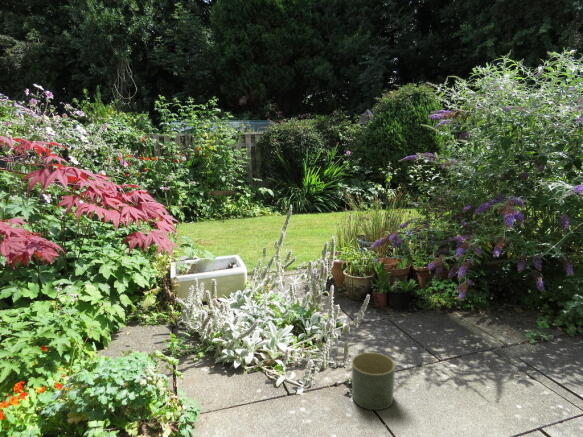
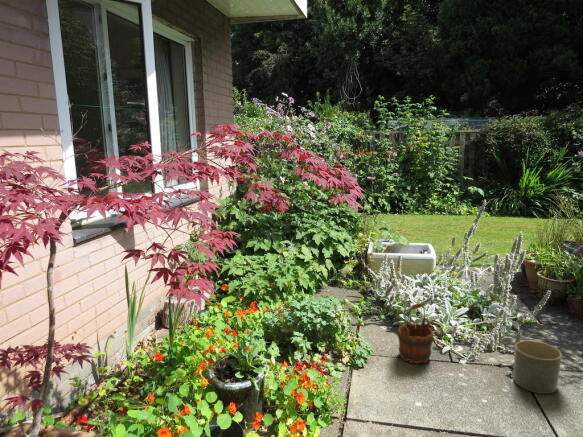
chair: present [208,171,244,222] -> none [411,168,450,218]
wooden bucket: none [227,338,268,412] -> present [398,303,433,363]

